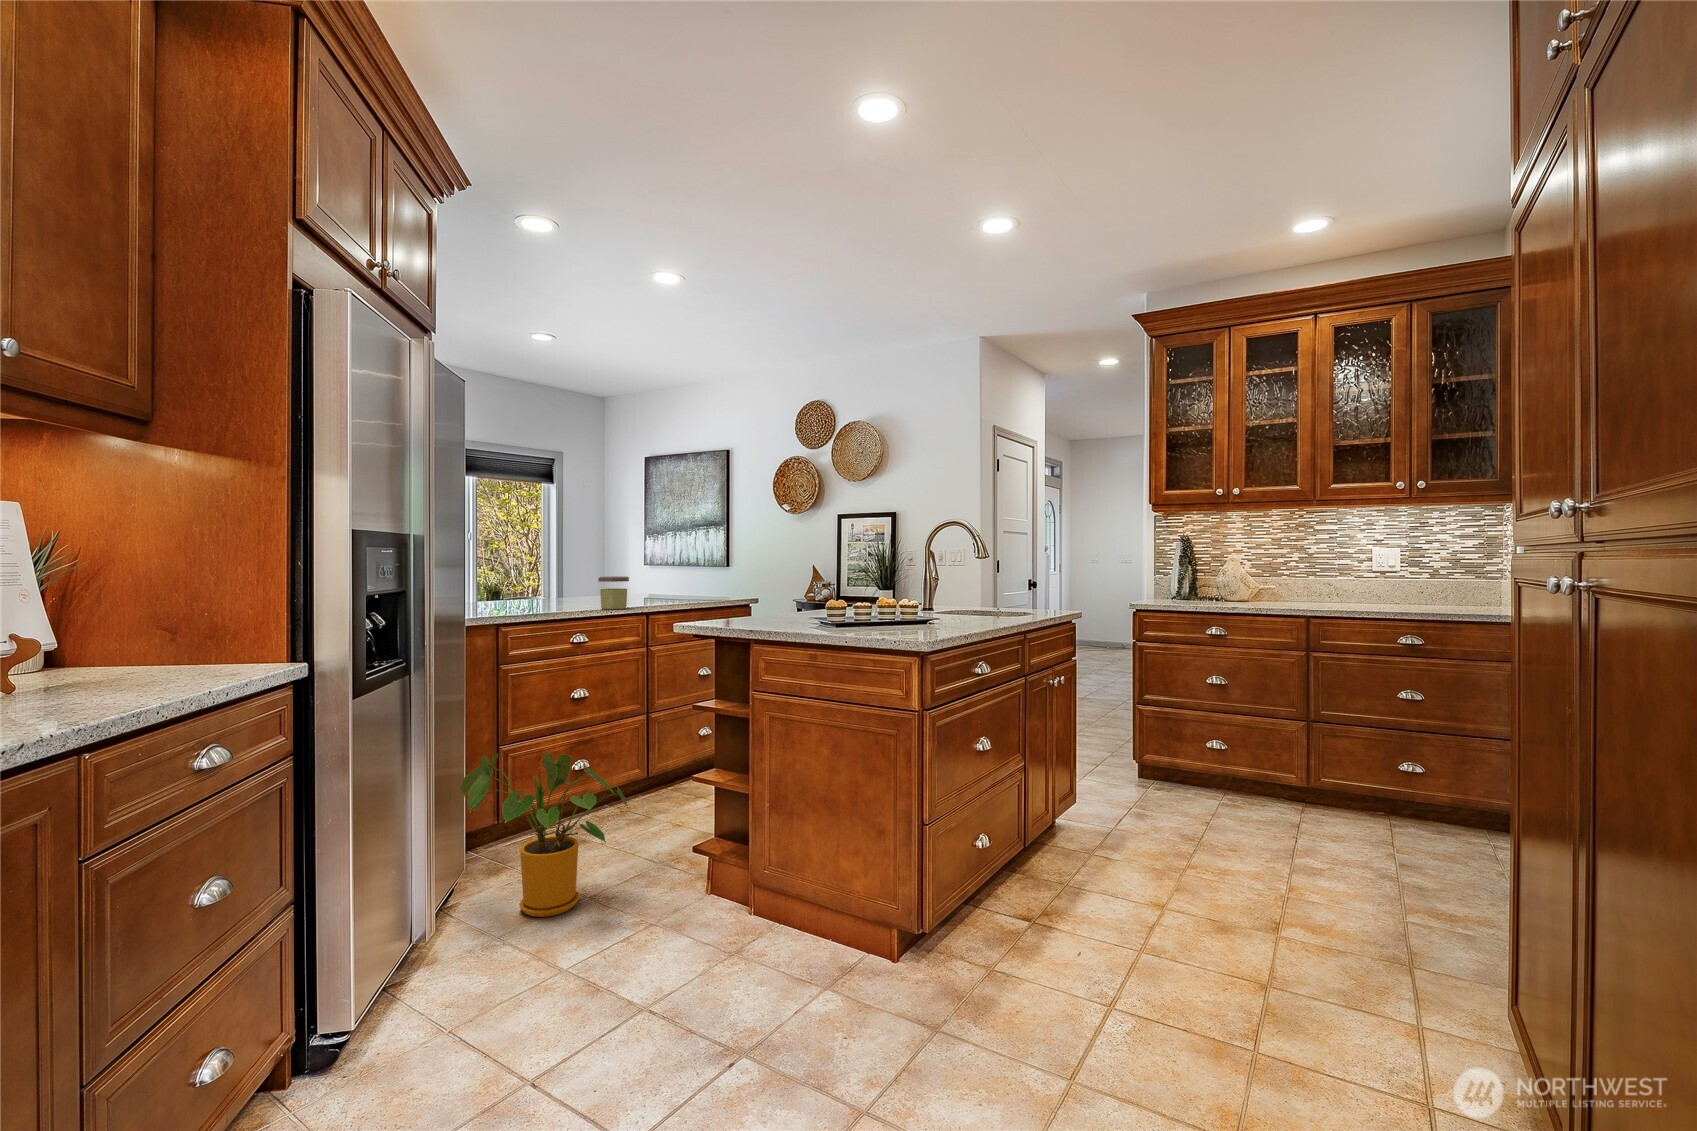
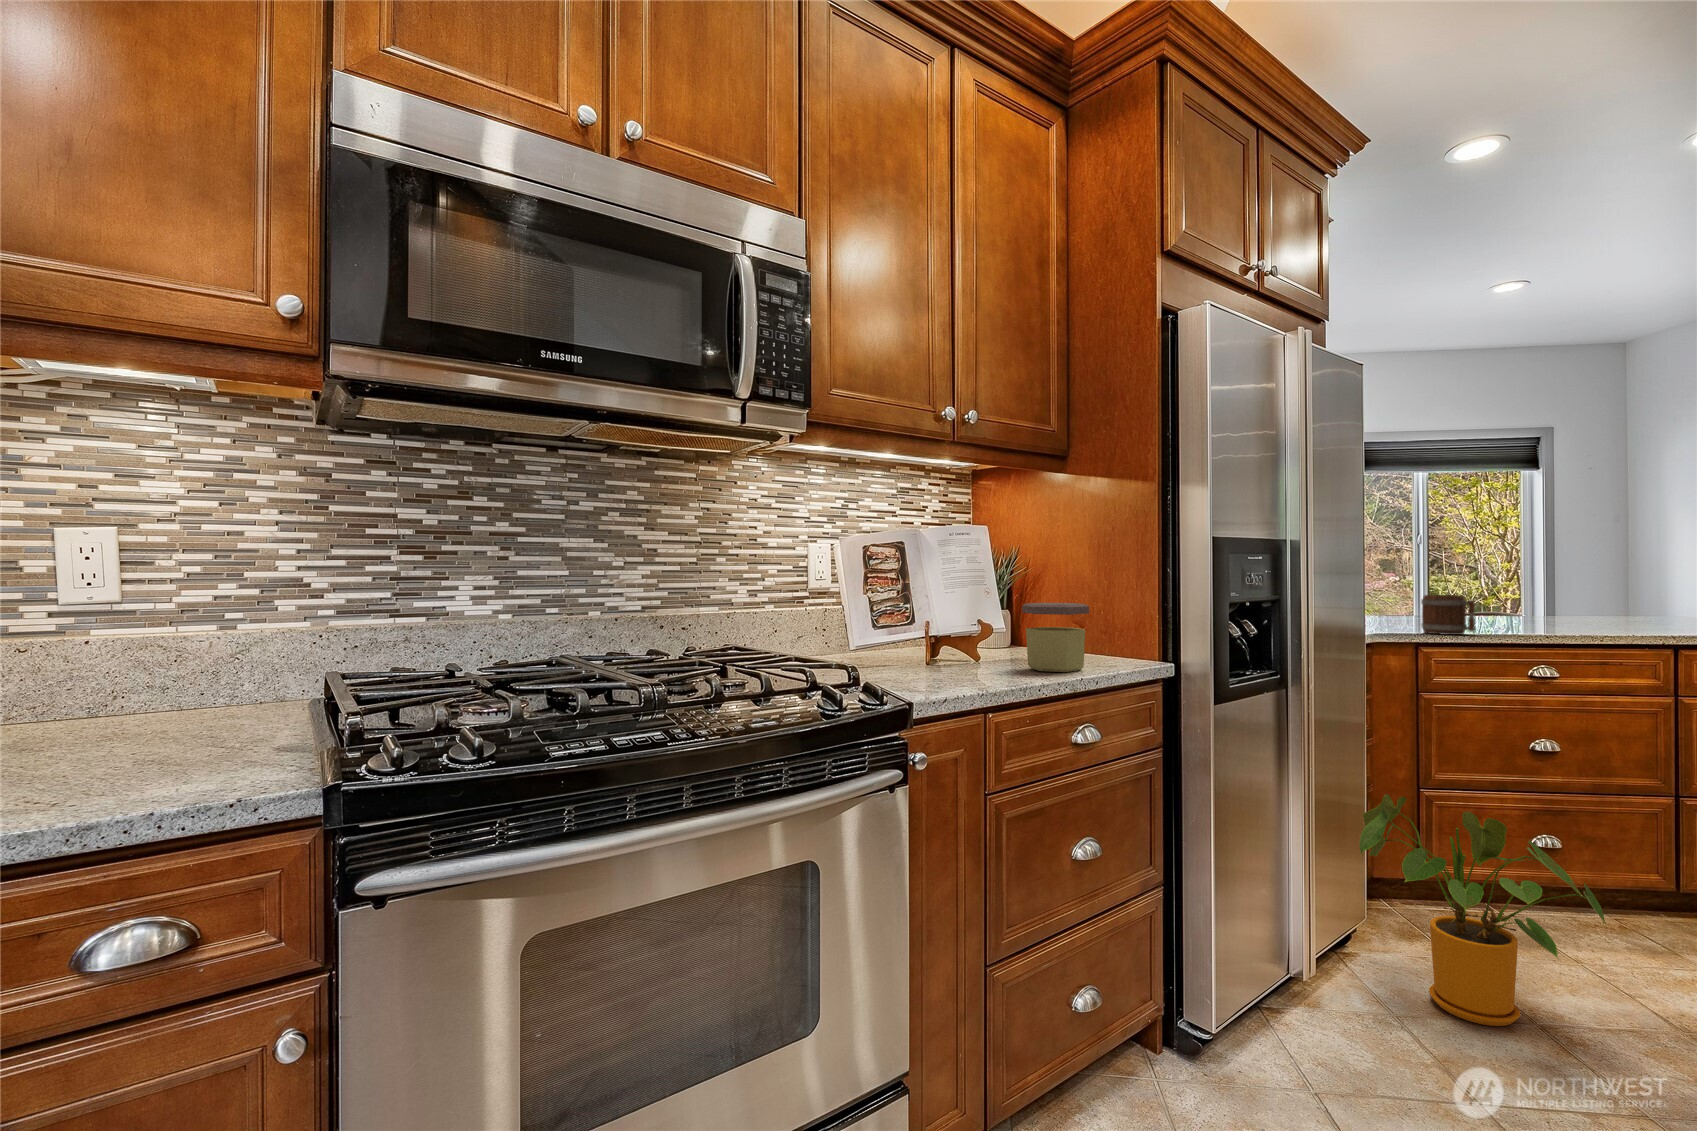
jar: present [598,576,629,609] -> present [1022,603,1089,672]
mug: none [499,583,538,615] -> present [1421,595,1475,635]

